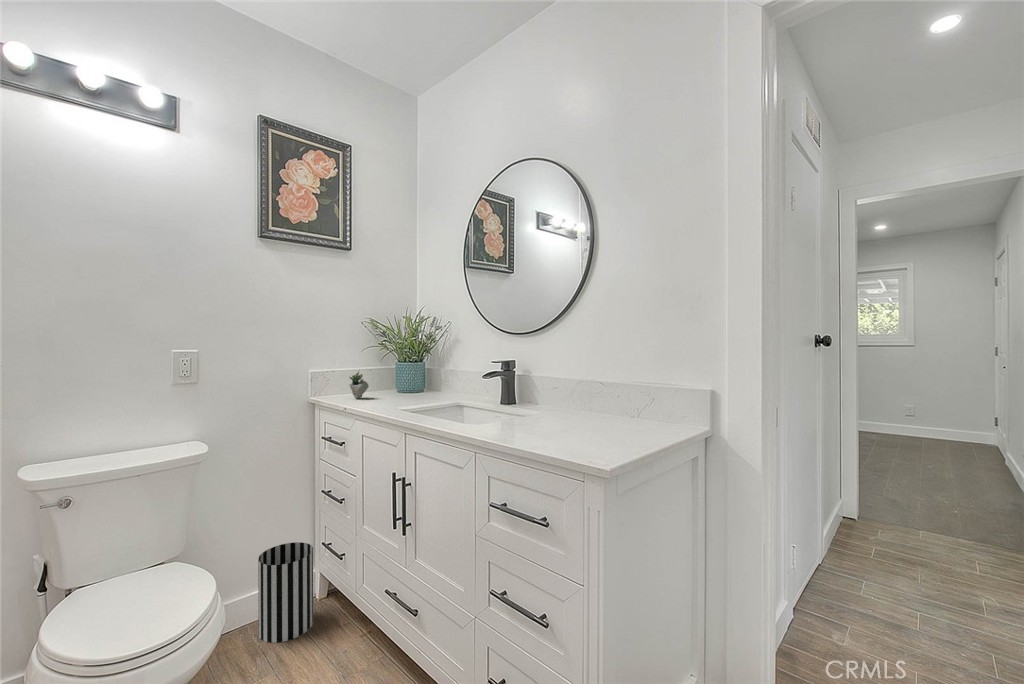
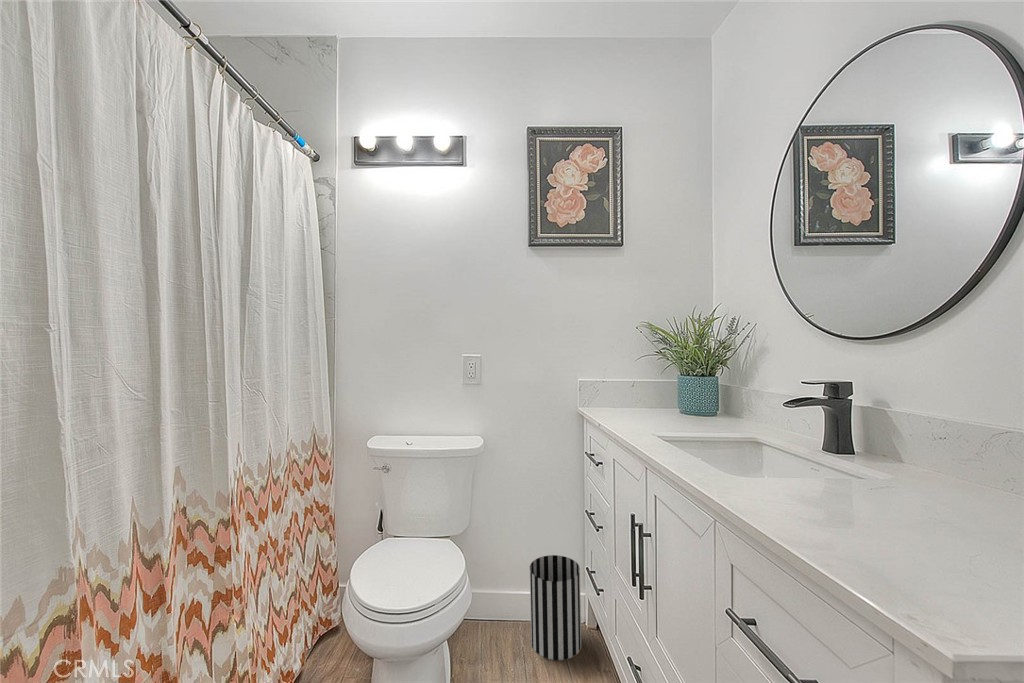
succulent plant: present [349,370,371,398] -> none [615,384,638,416]

